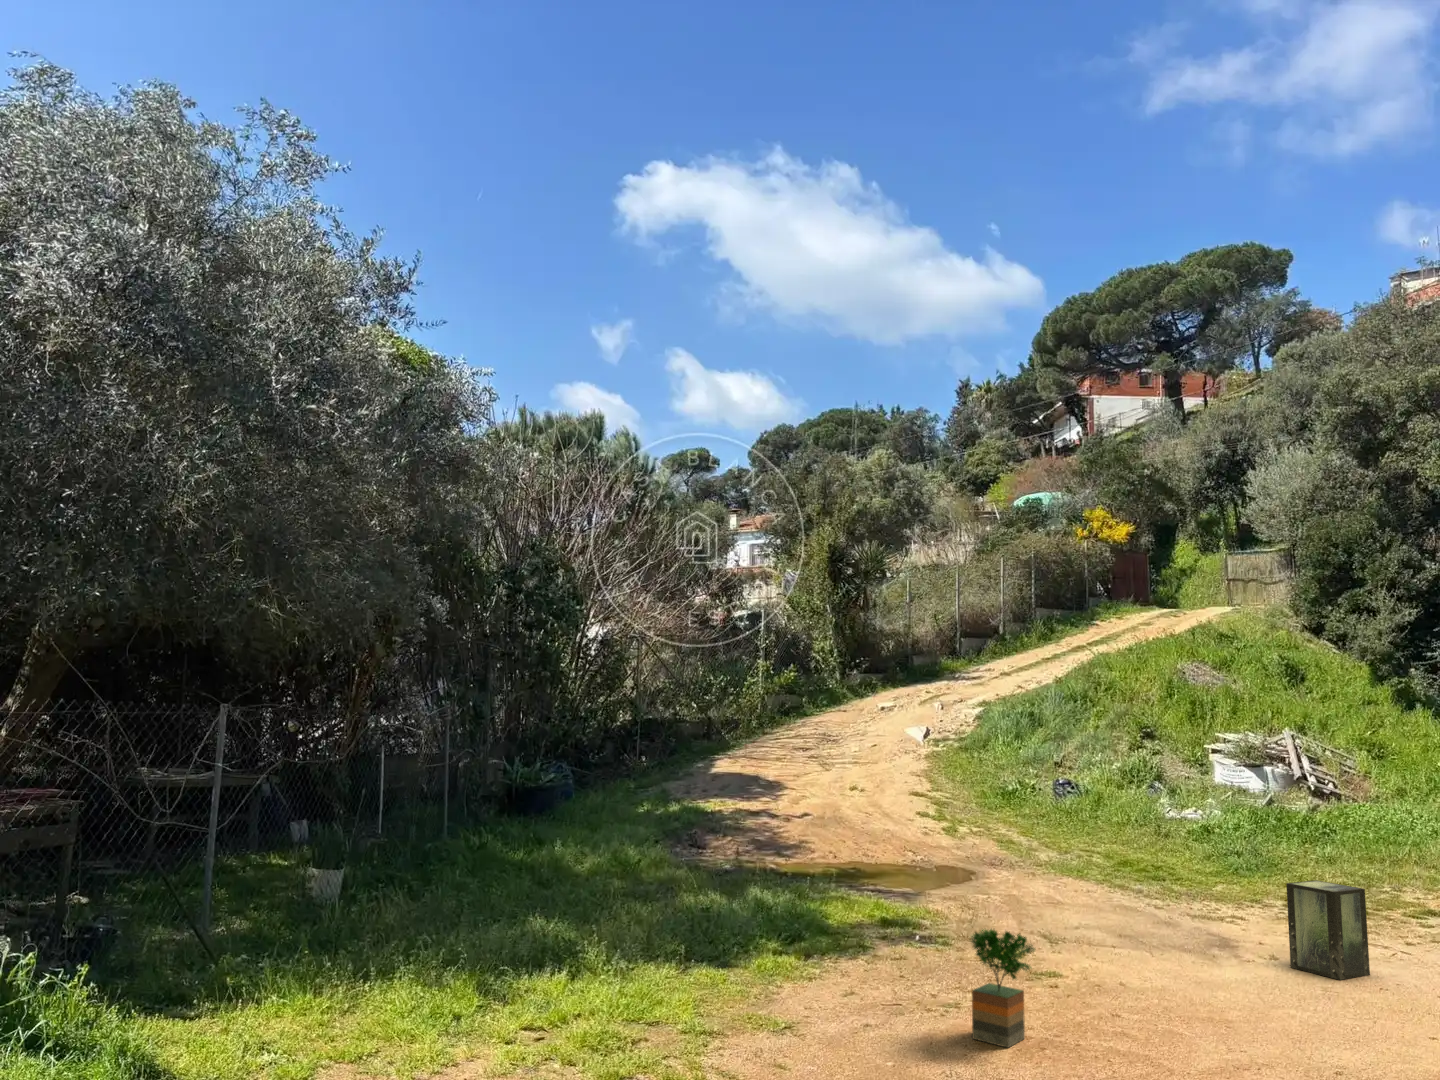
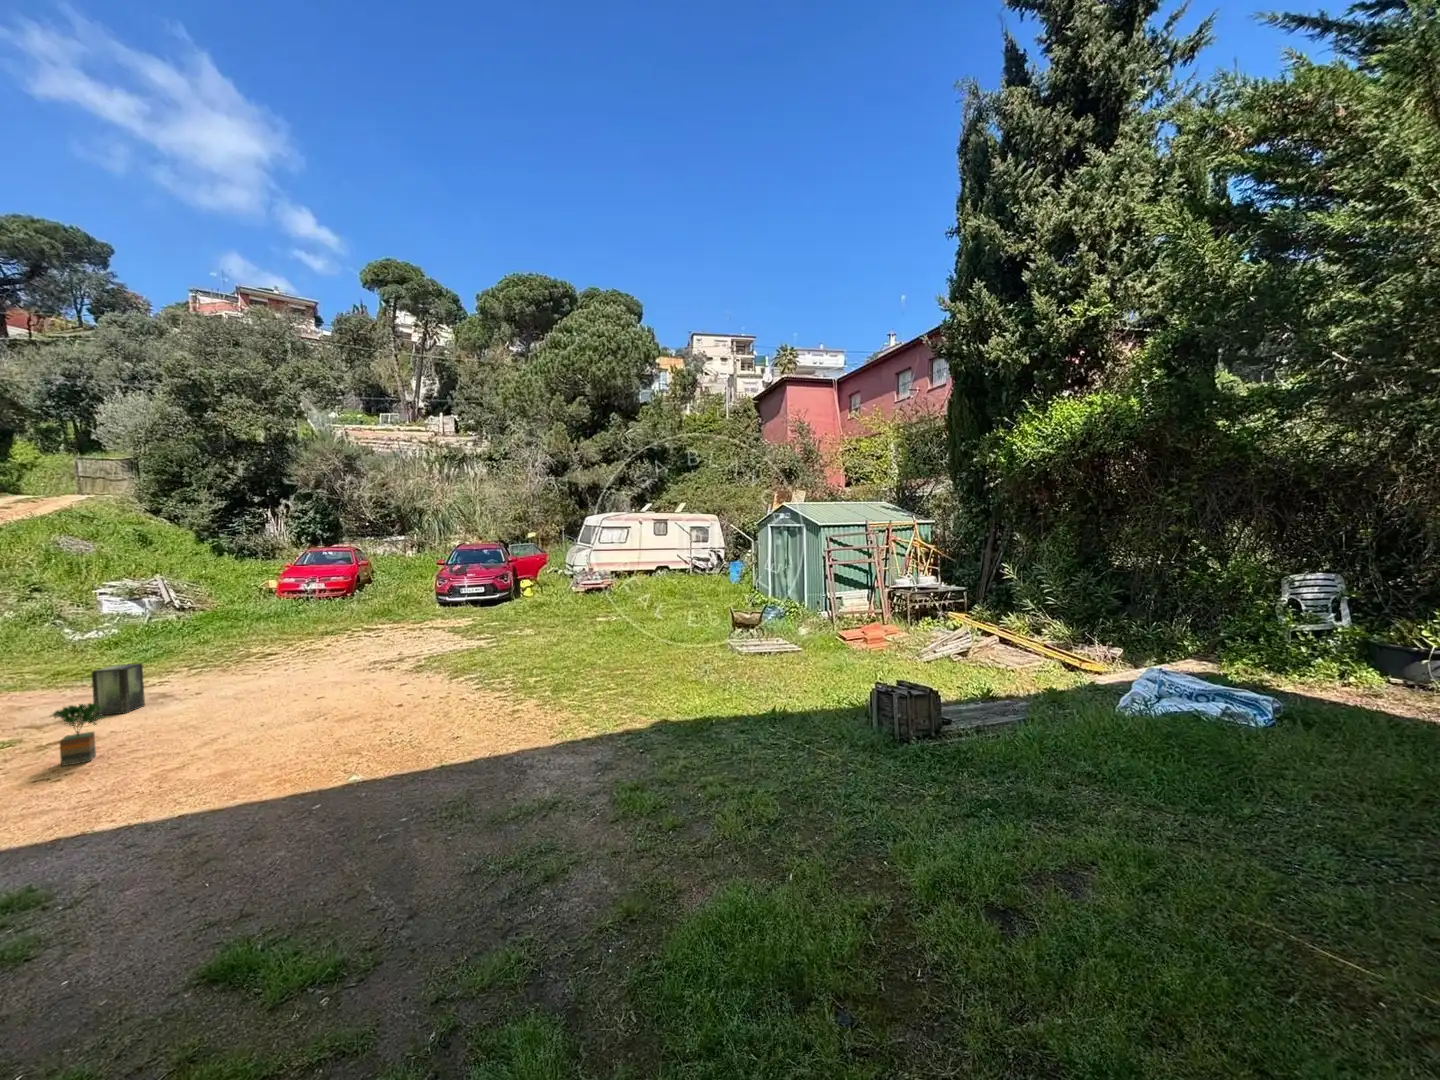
storage box: present [1286,880,1370,980] -> present [92,663,145,715]

